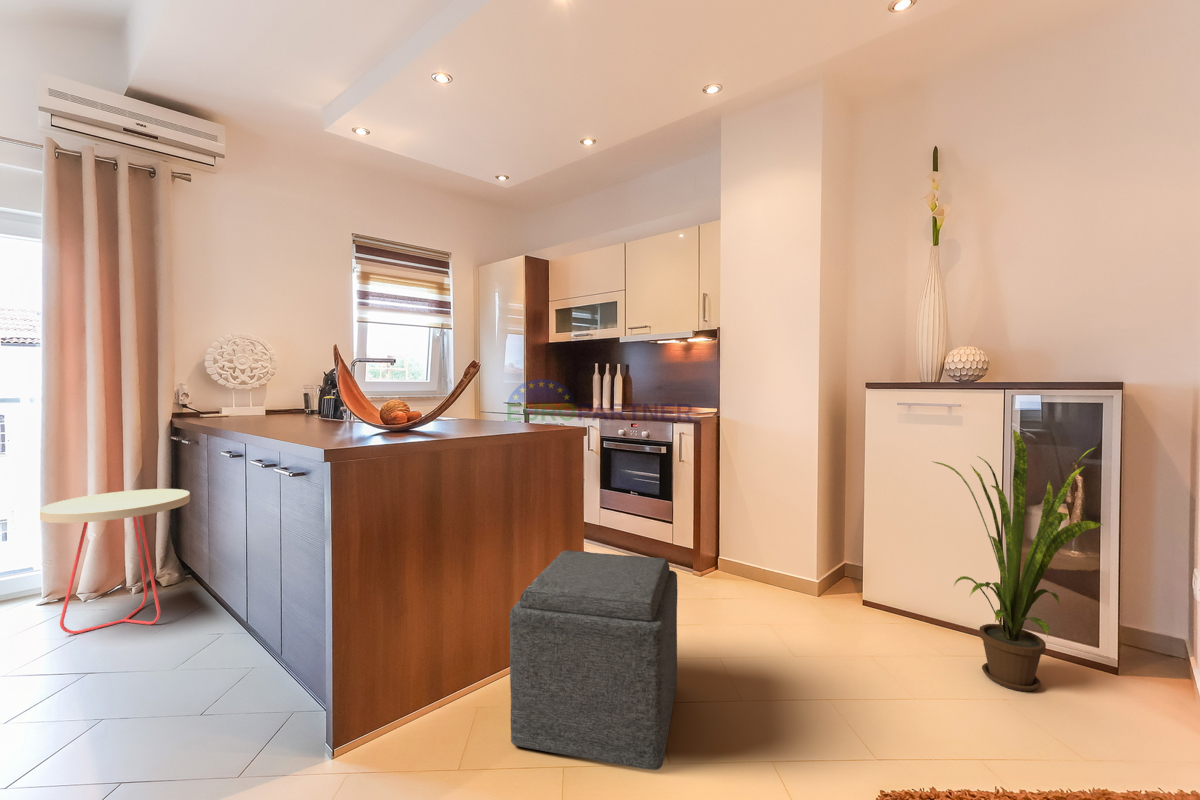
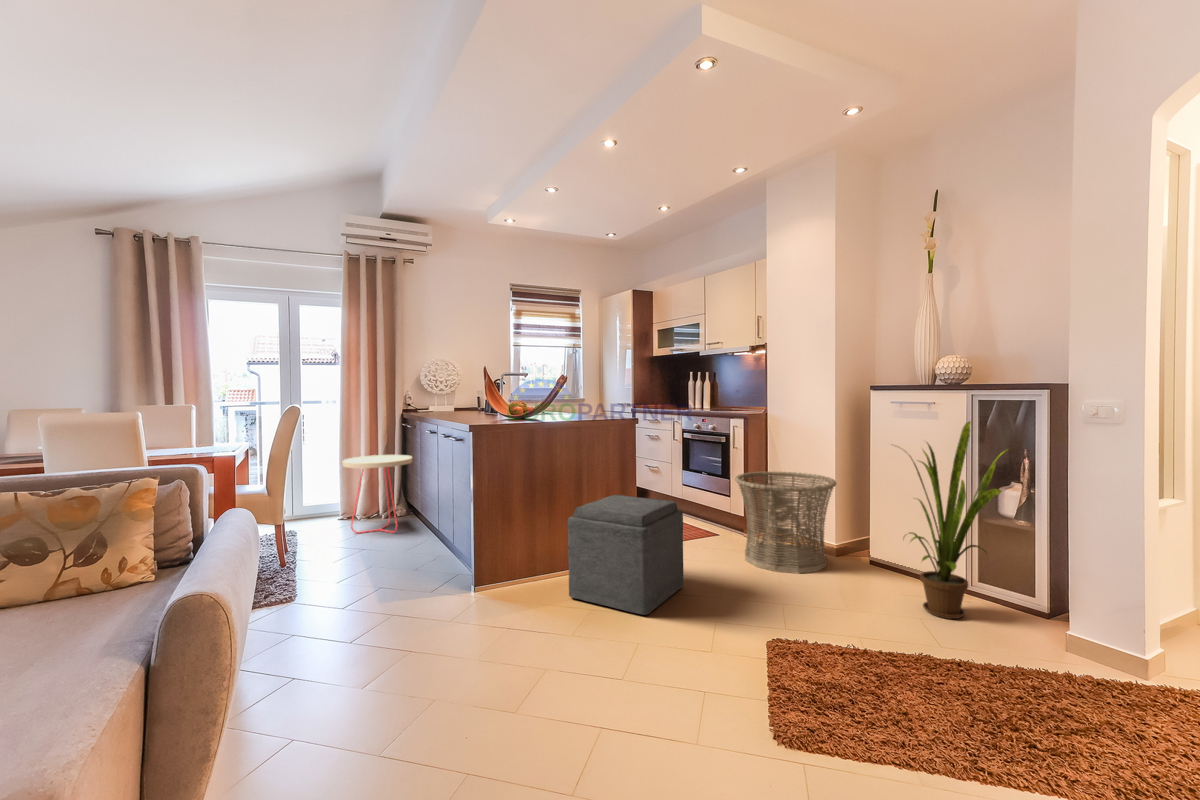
basket: none [704,491,835,632] -> present [735,472,836,574]

